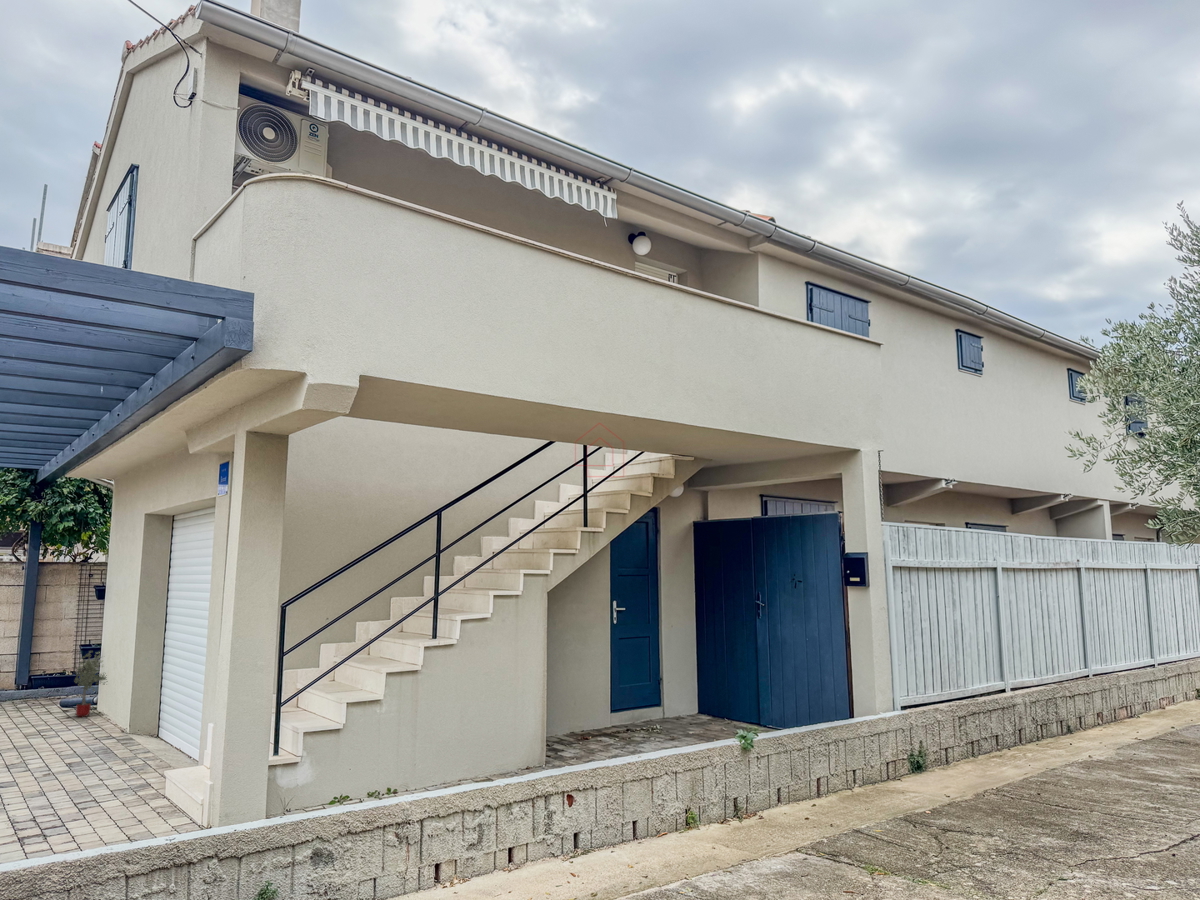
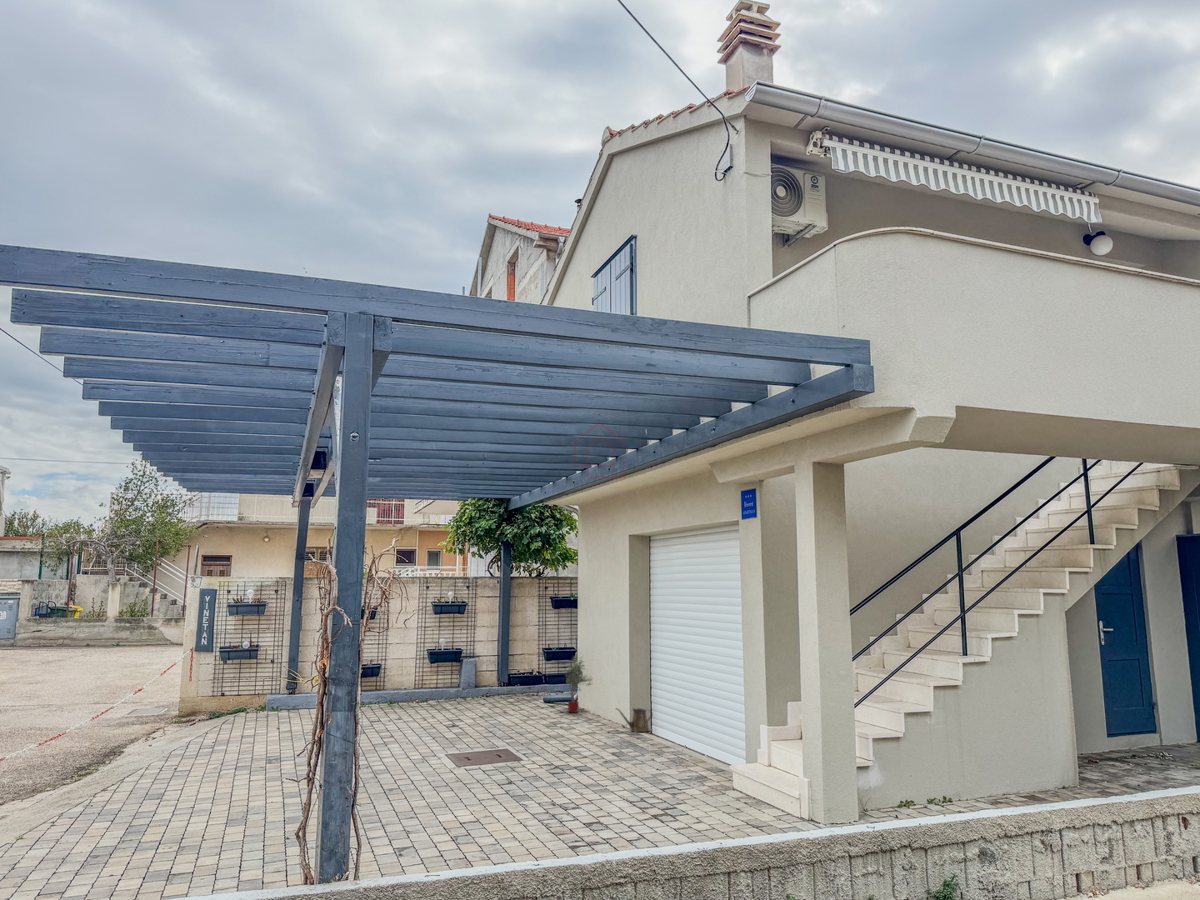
watering can: none [106,709,158,736] -> present [617,708,652,732]

